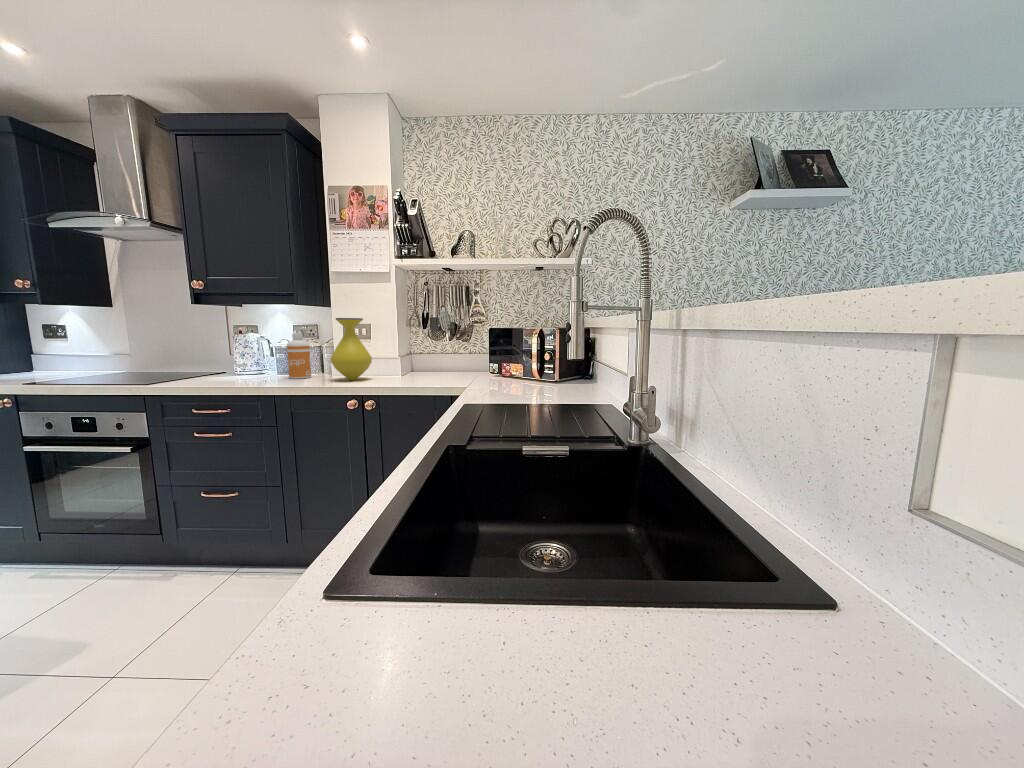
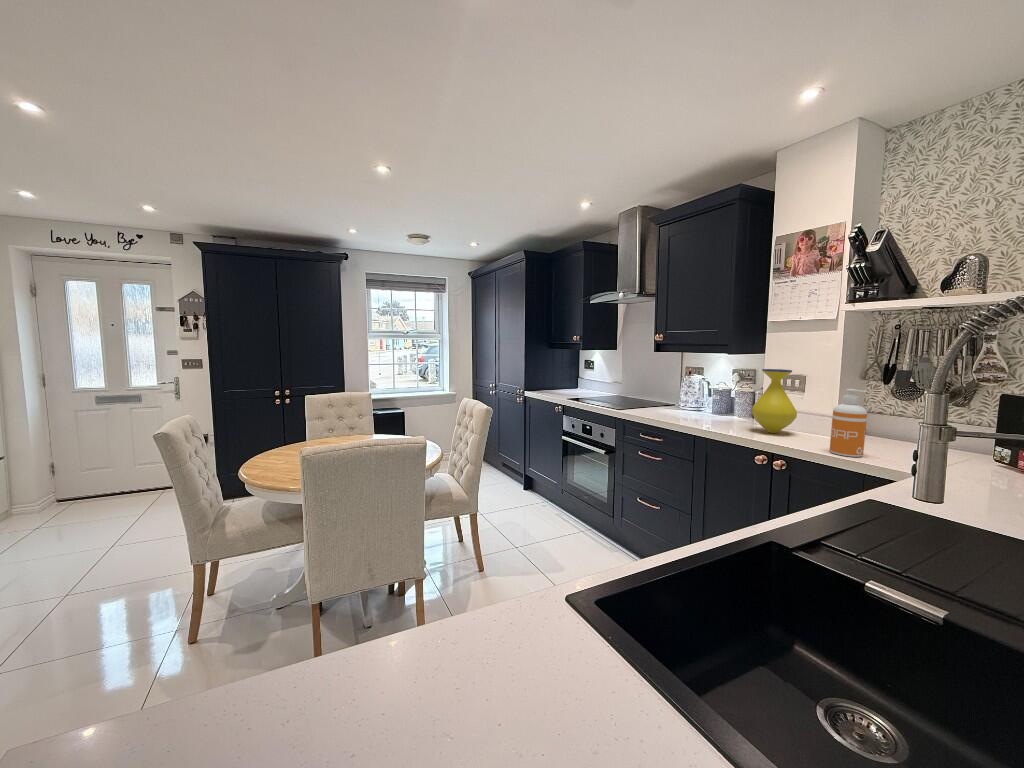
soap dispenser: present [287,328,311,379] -> present [829,389,867,457]

